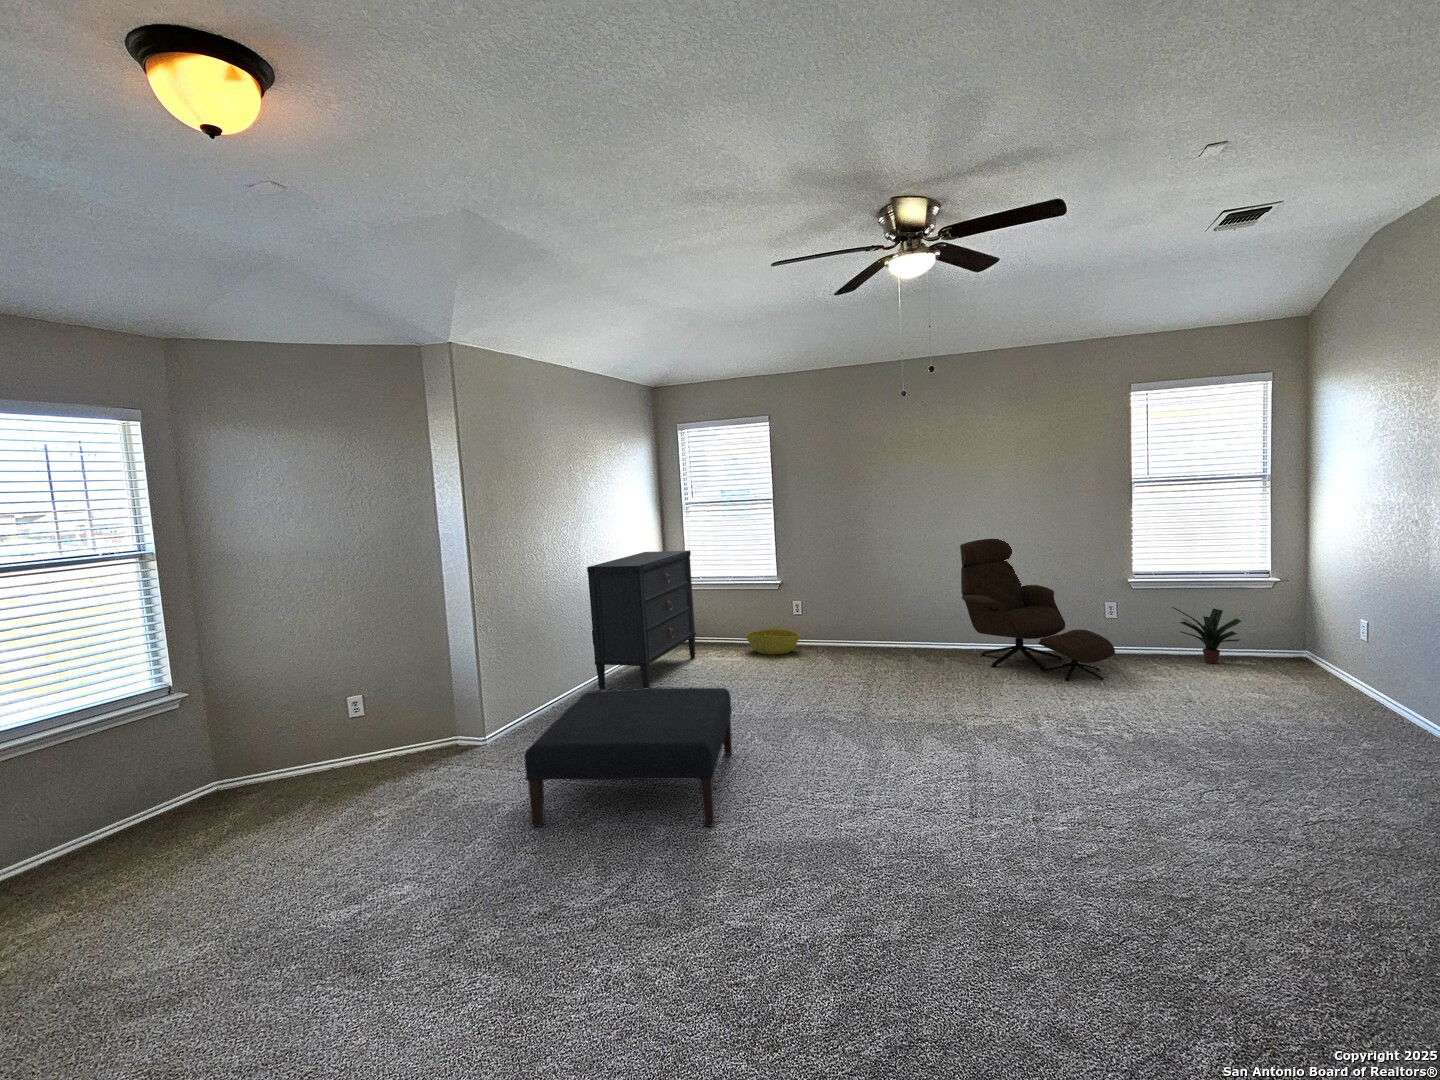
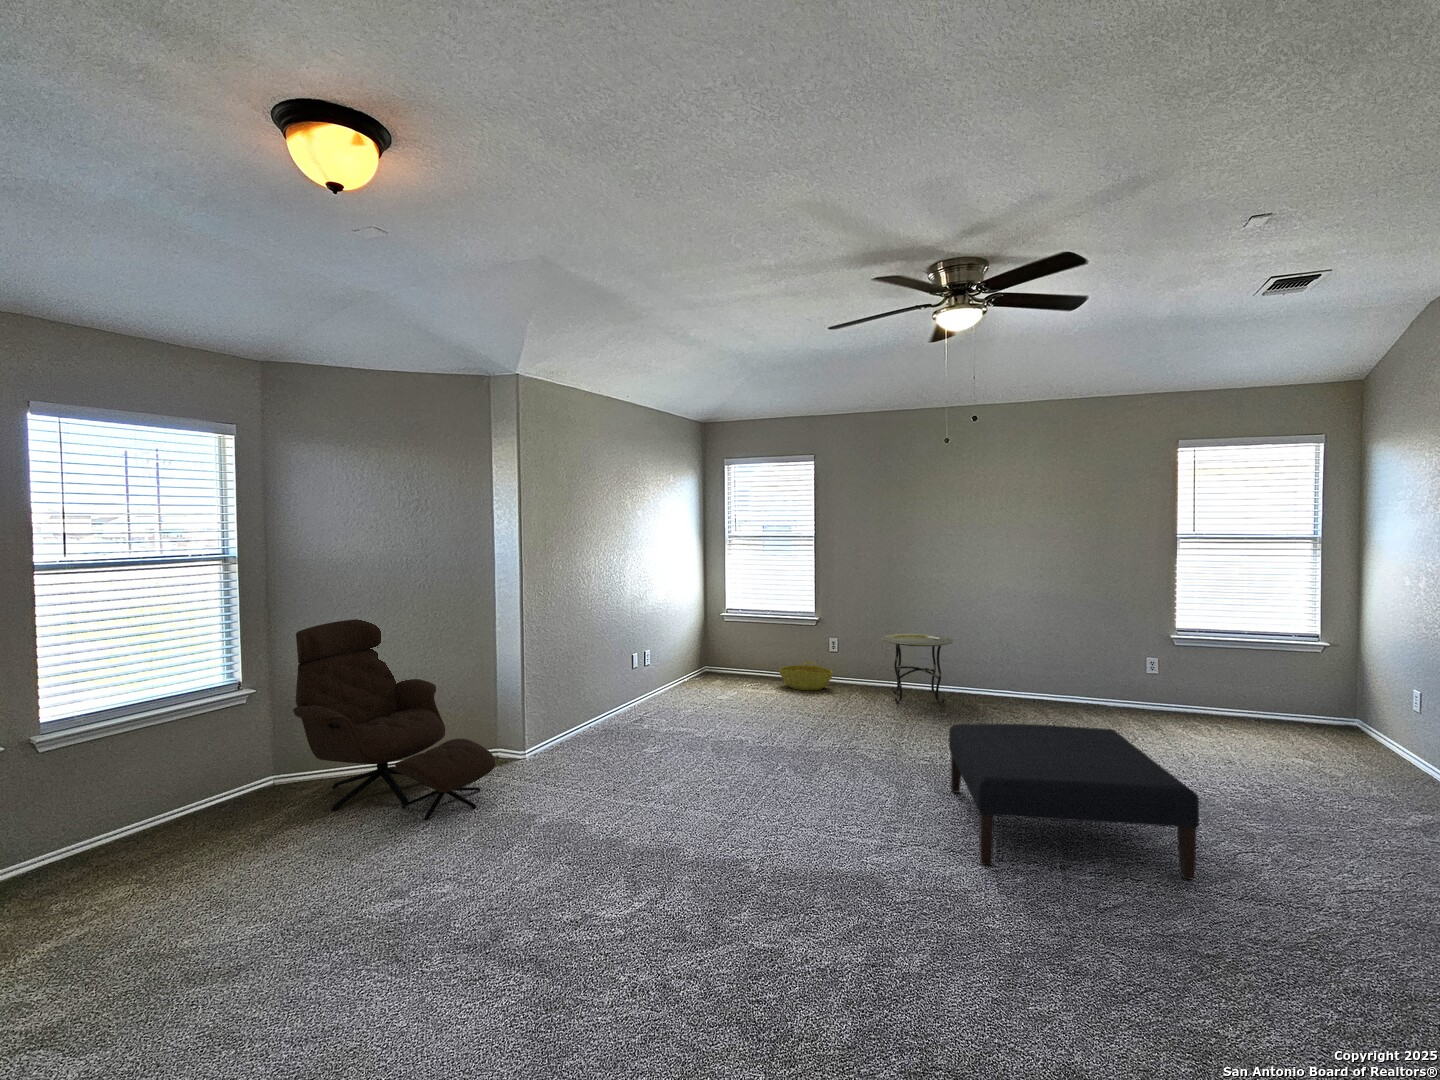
lounge chair: present [960,539,1115,681] -> present [293,619,495,820]
dresser: present [587,551,696,689] -> none [628,581,729,718]
side table: none [846,592,918,662] -> present [882,634,954,705]
potted plant: present [1172,607,1241,664] -> none [1216,666,1291,727]
ottoman: present [524,688,732,827] -> present [949,724,1199,879]

